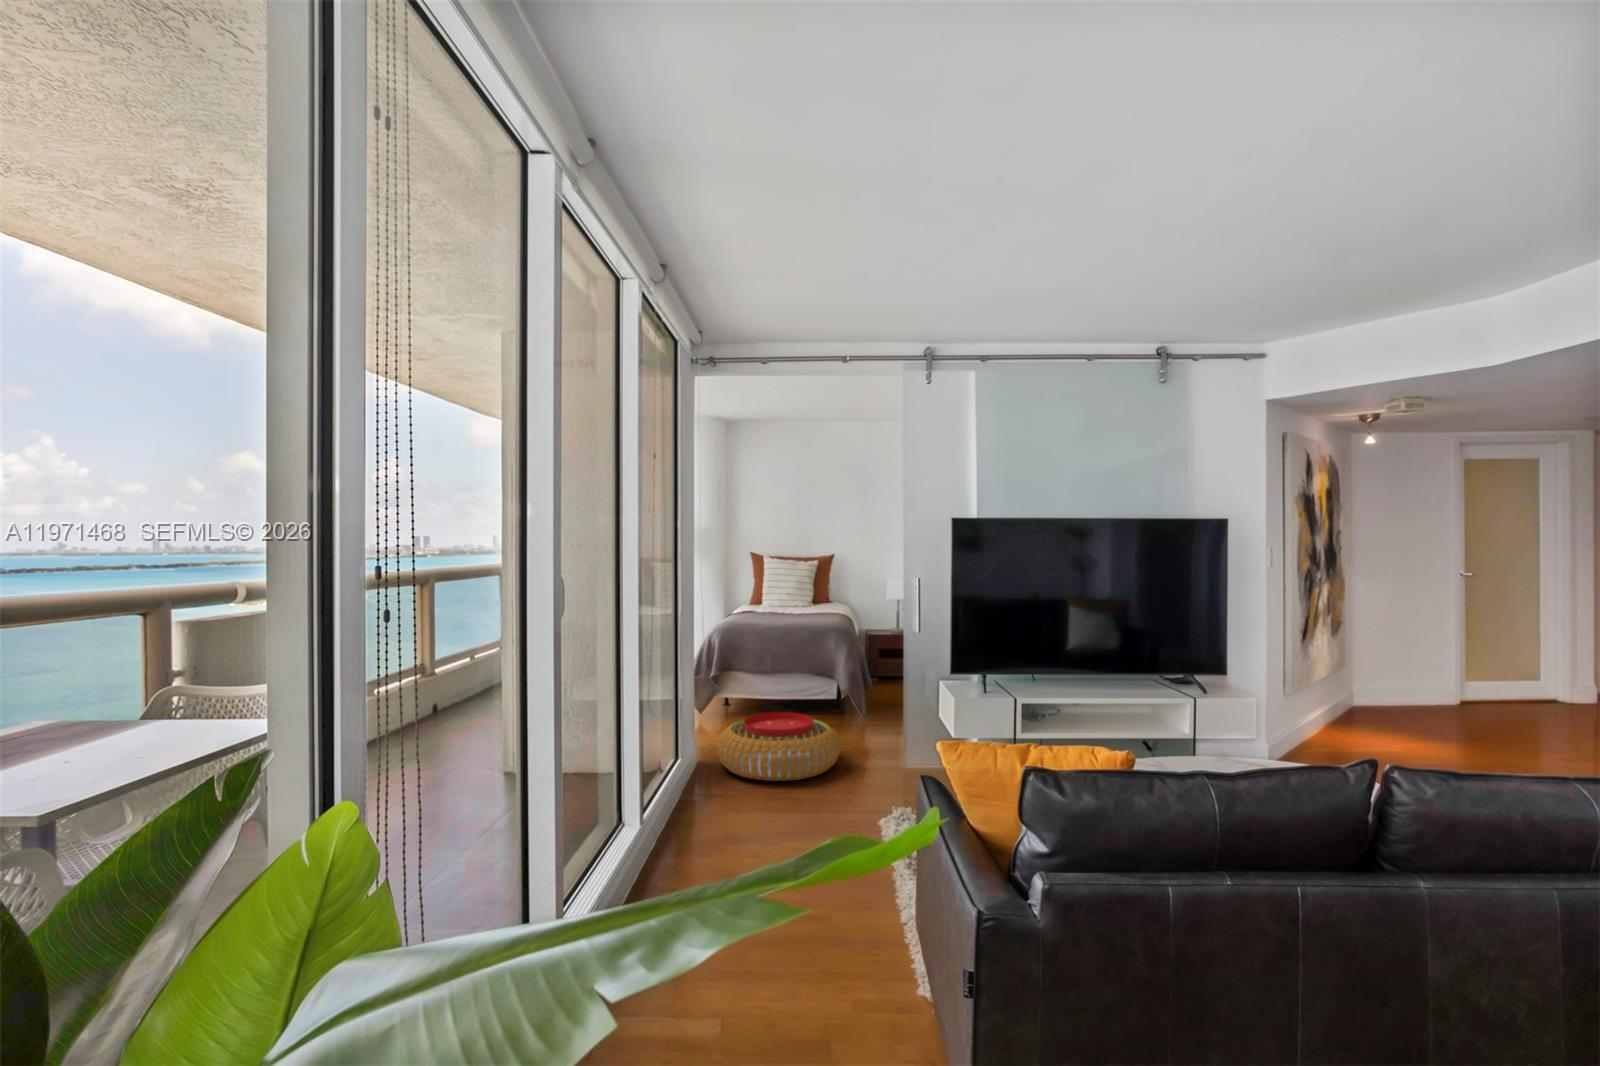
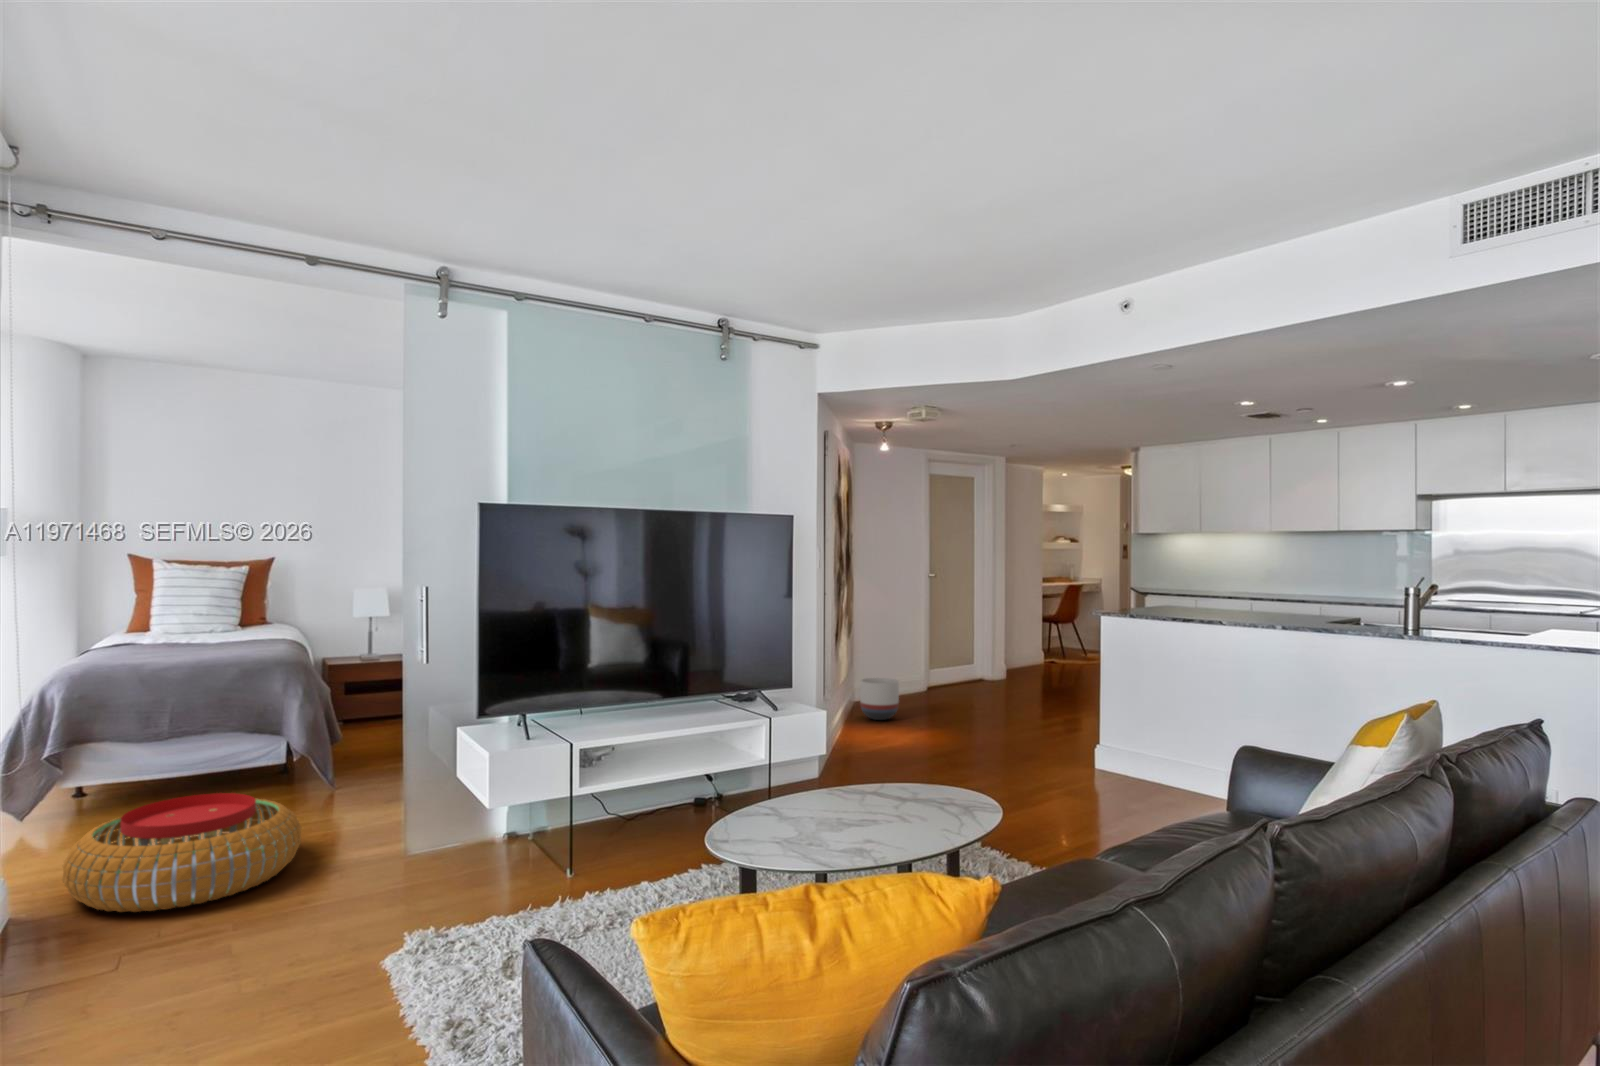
planter: none [1339,681,1389,726] -> present [860,678,899,720]

